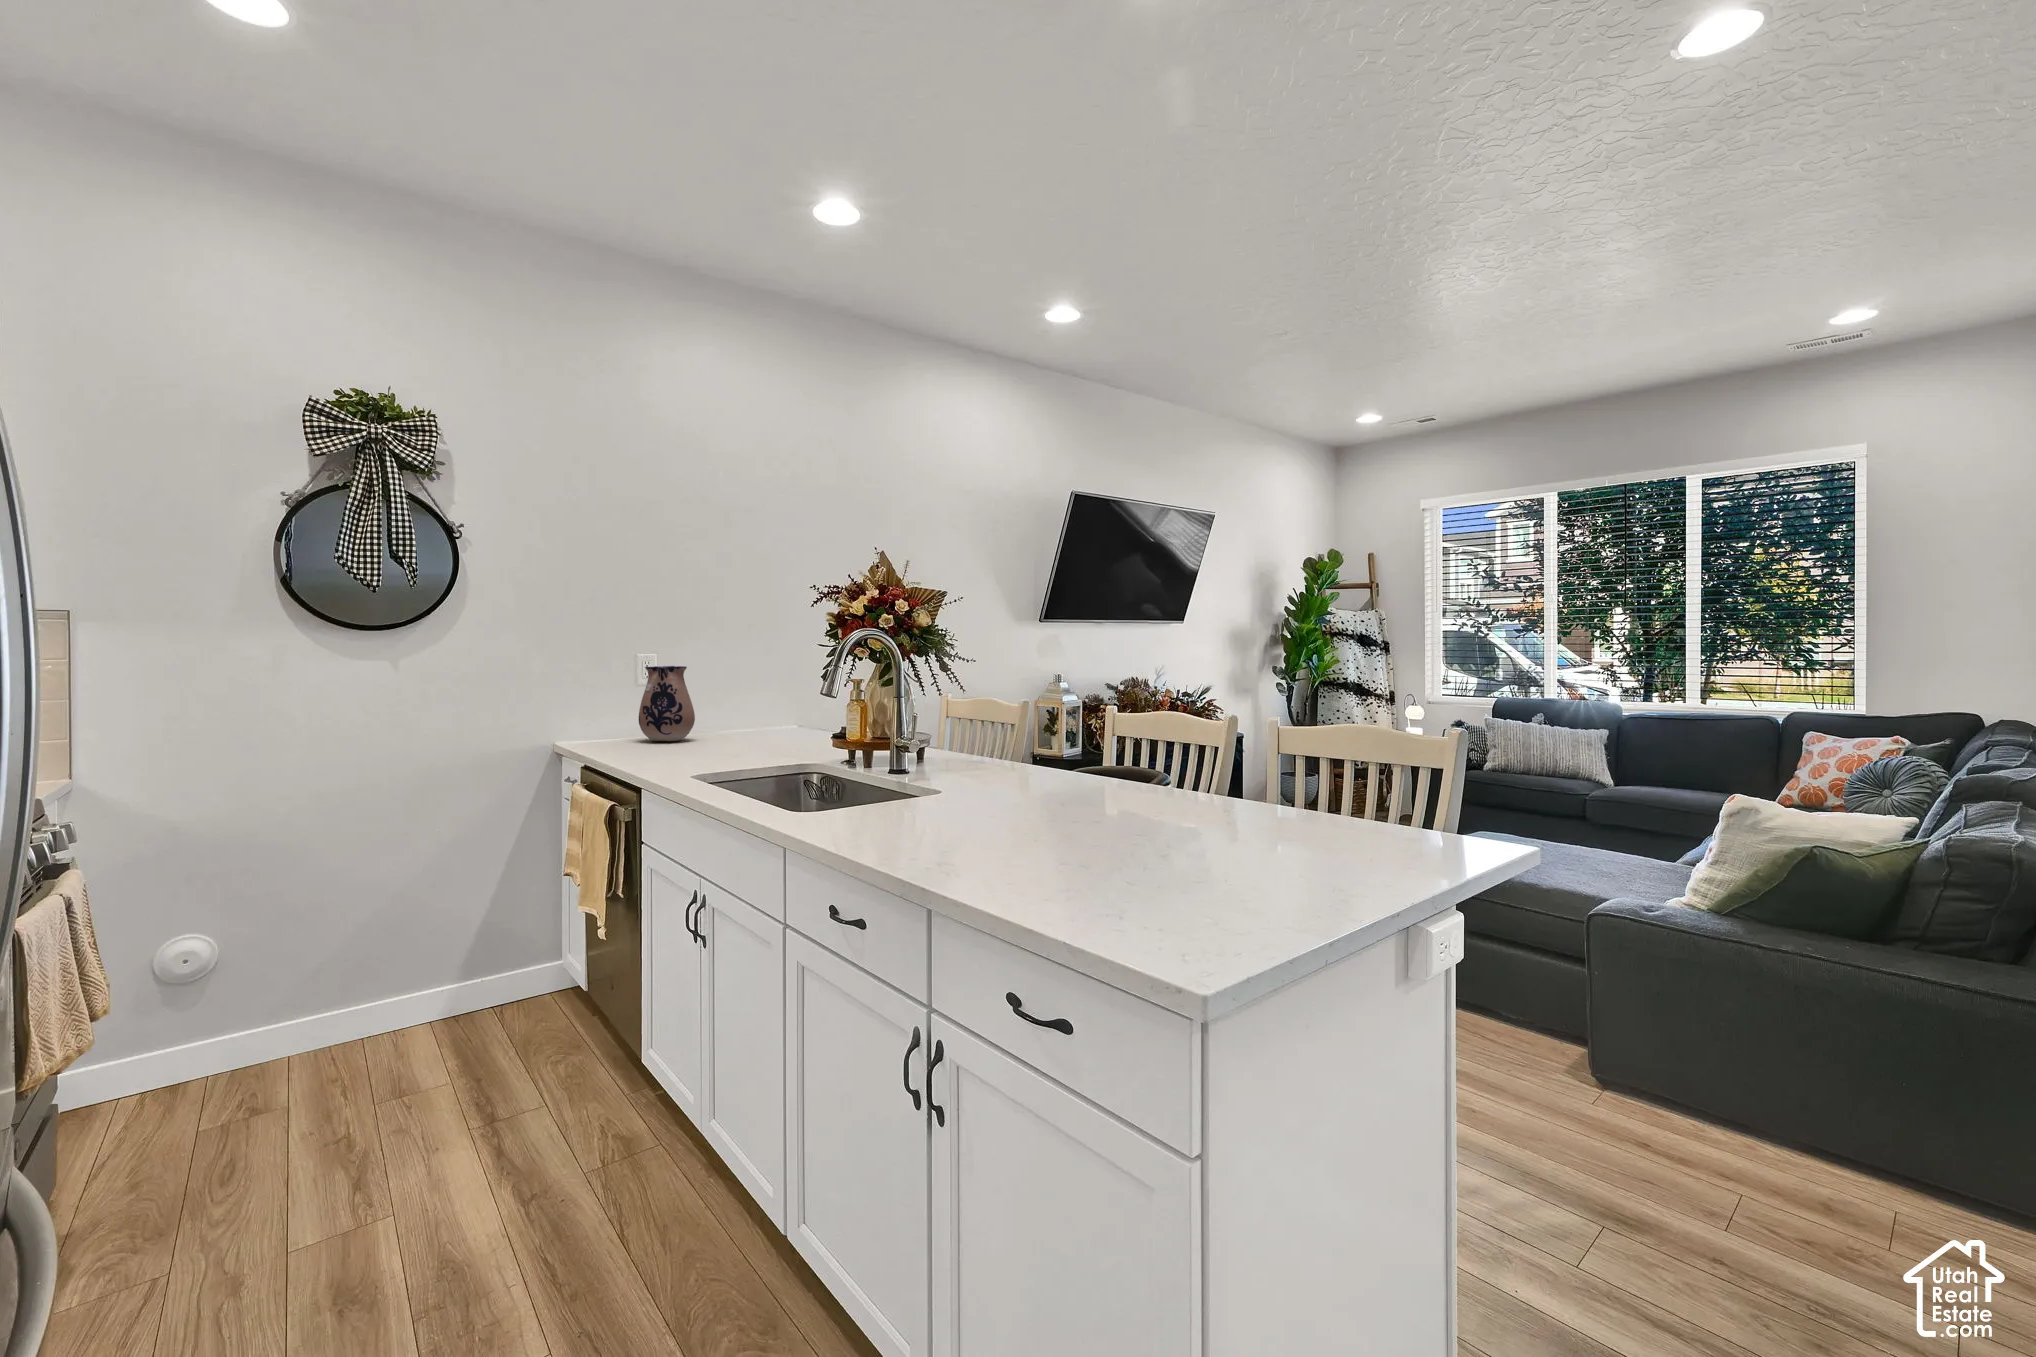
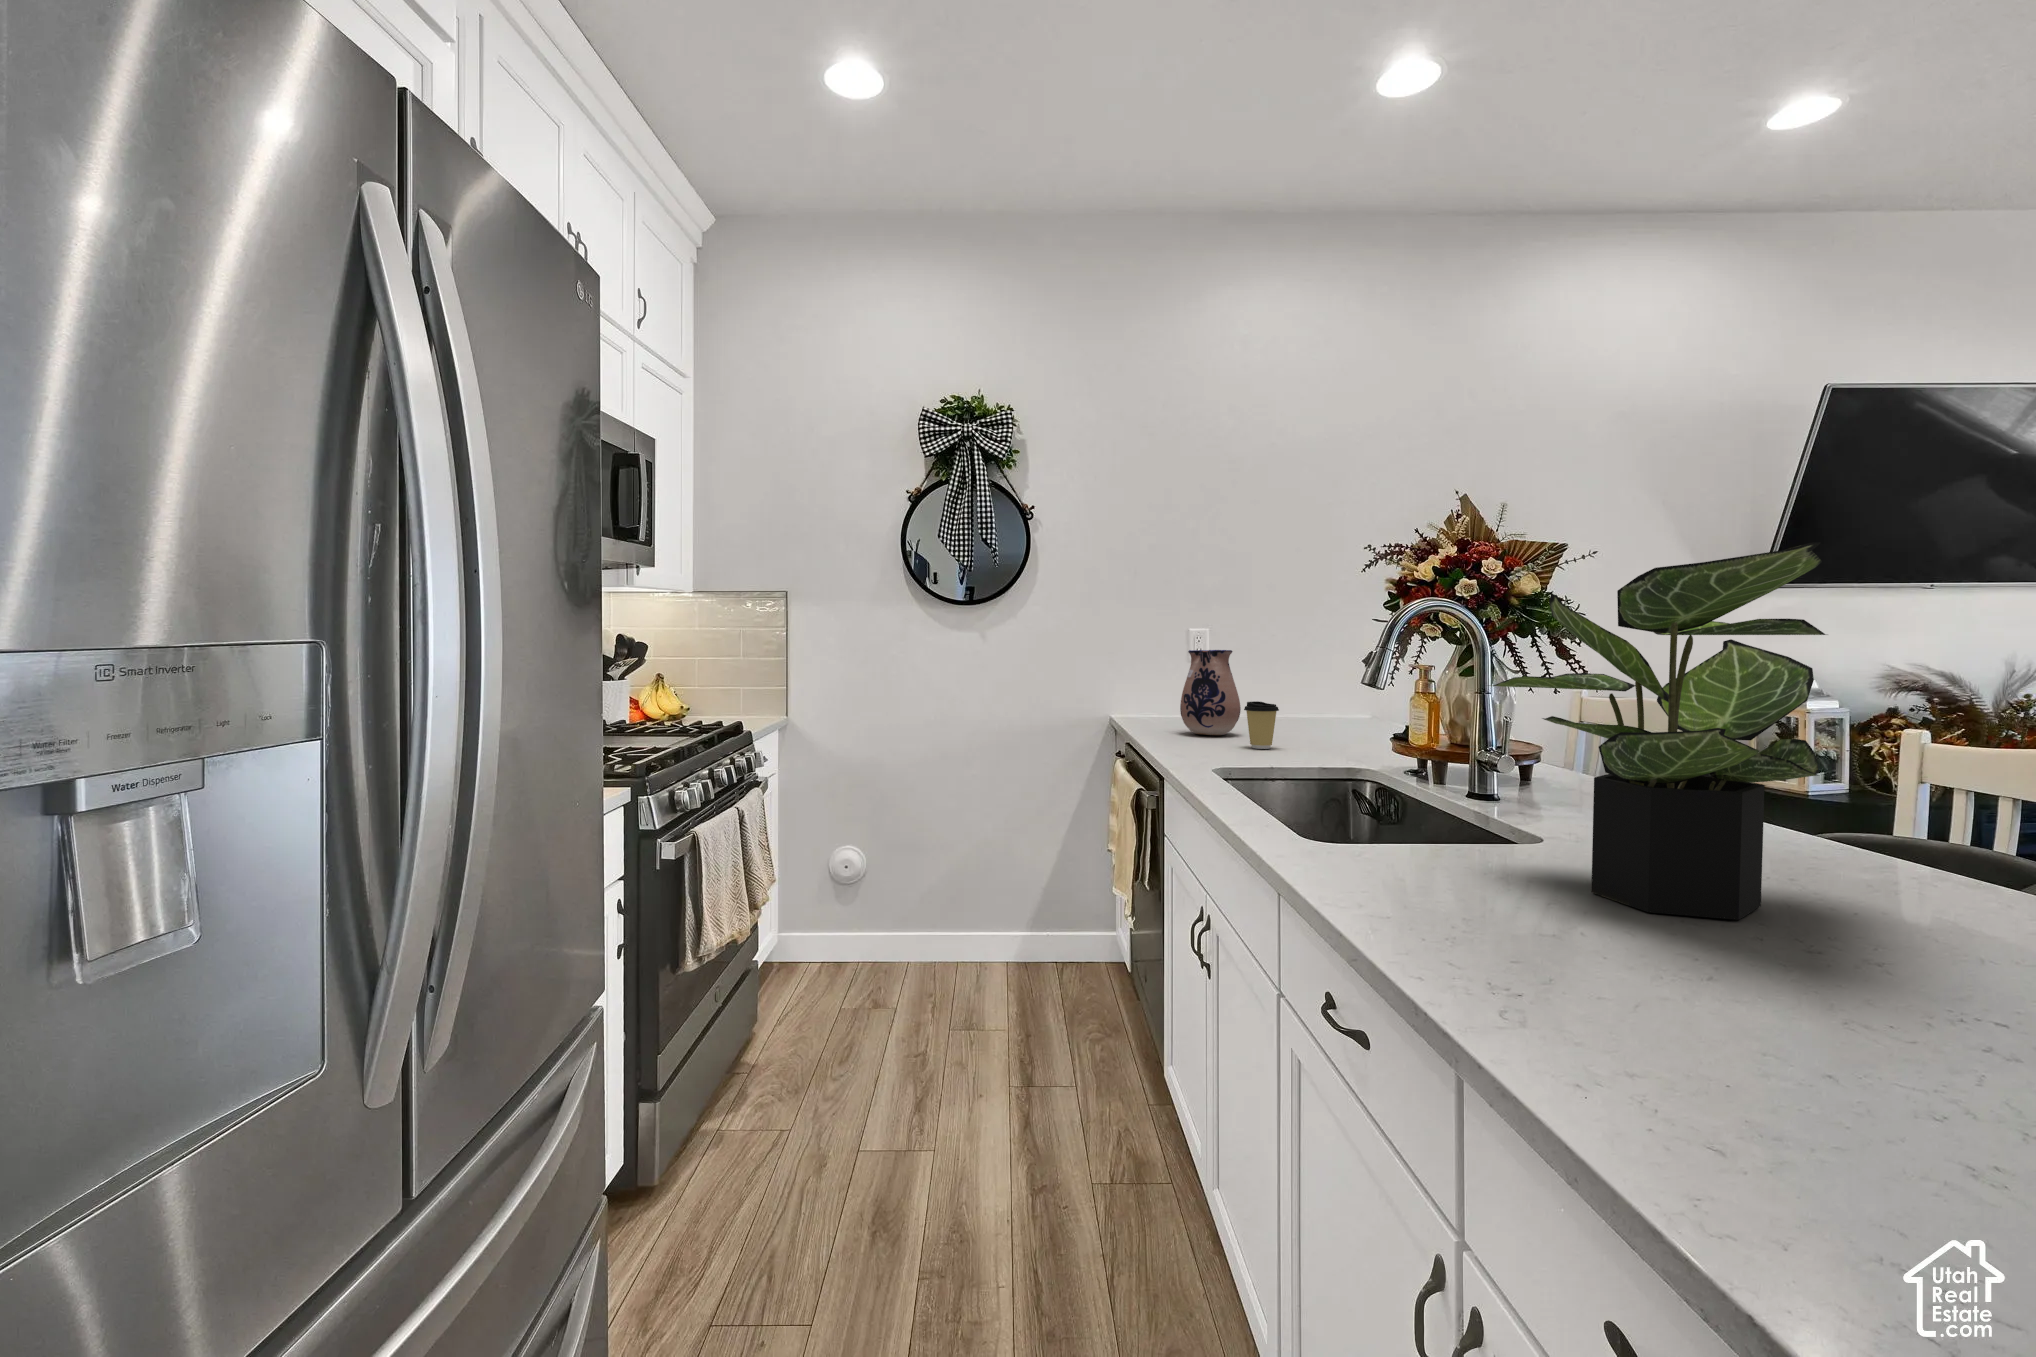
potted plant: none [925,611,1114,835] -> present [1491,542,1826,920]
coffee cup: none [704,710,735,750] -> present [1244,701,1279,749]

